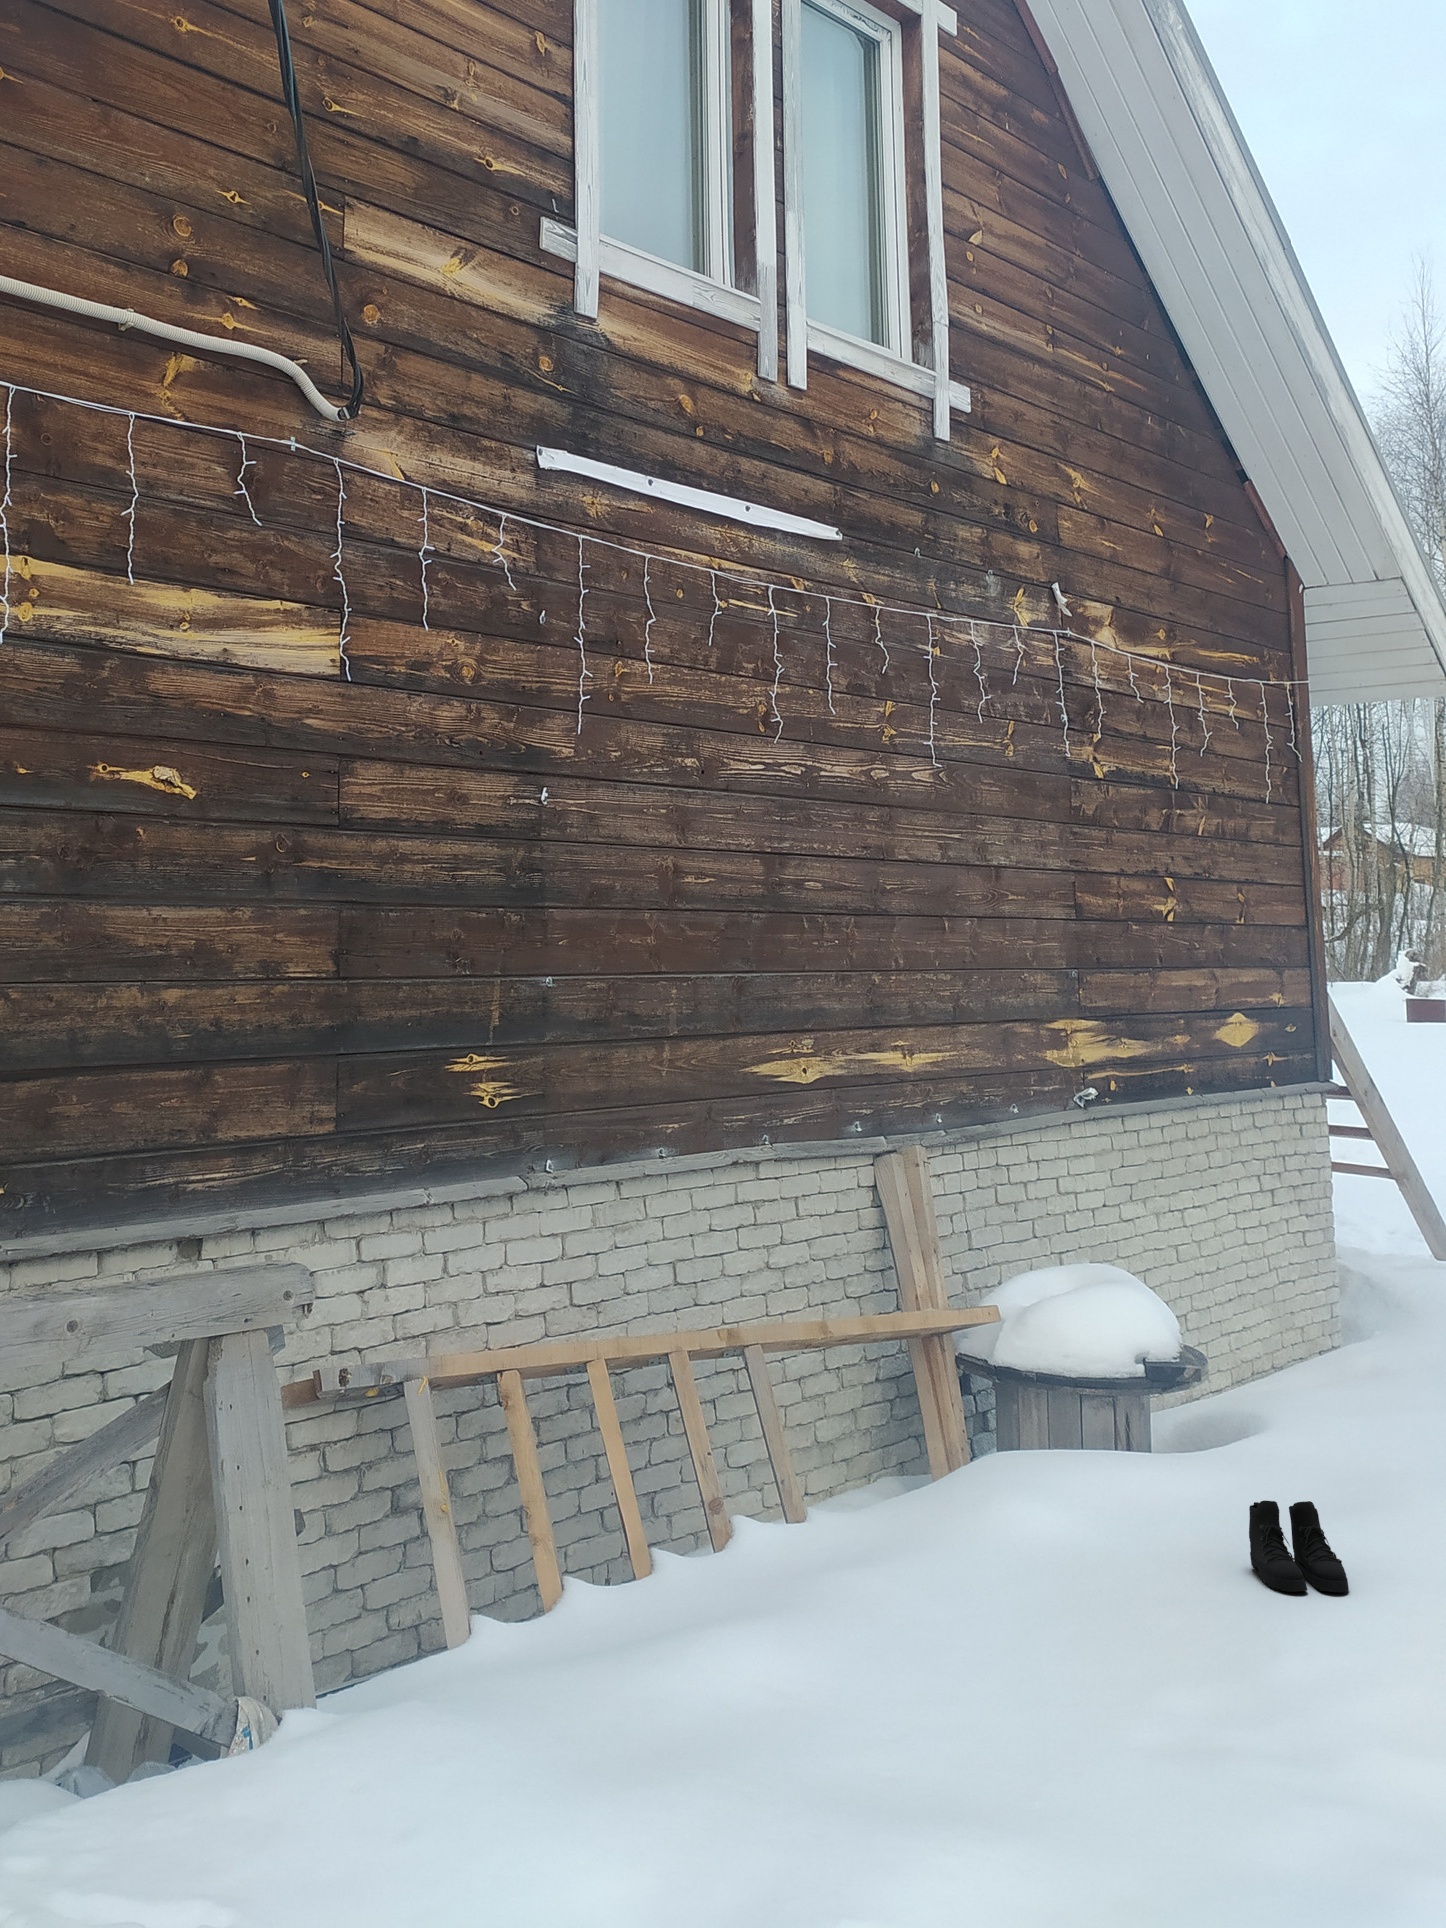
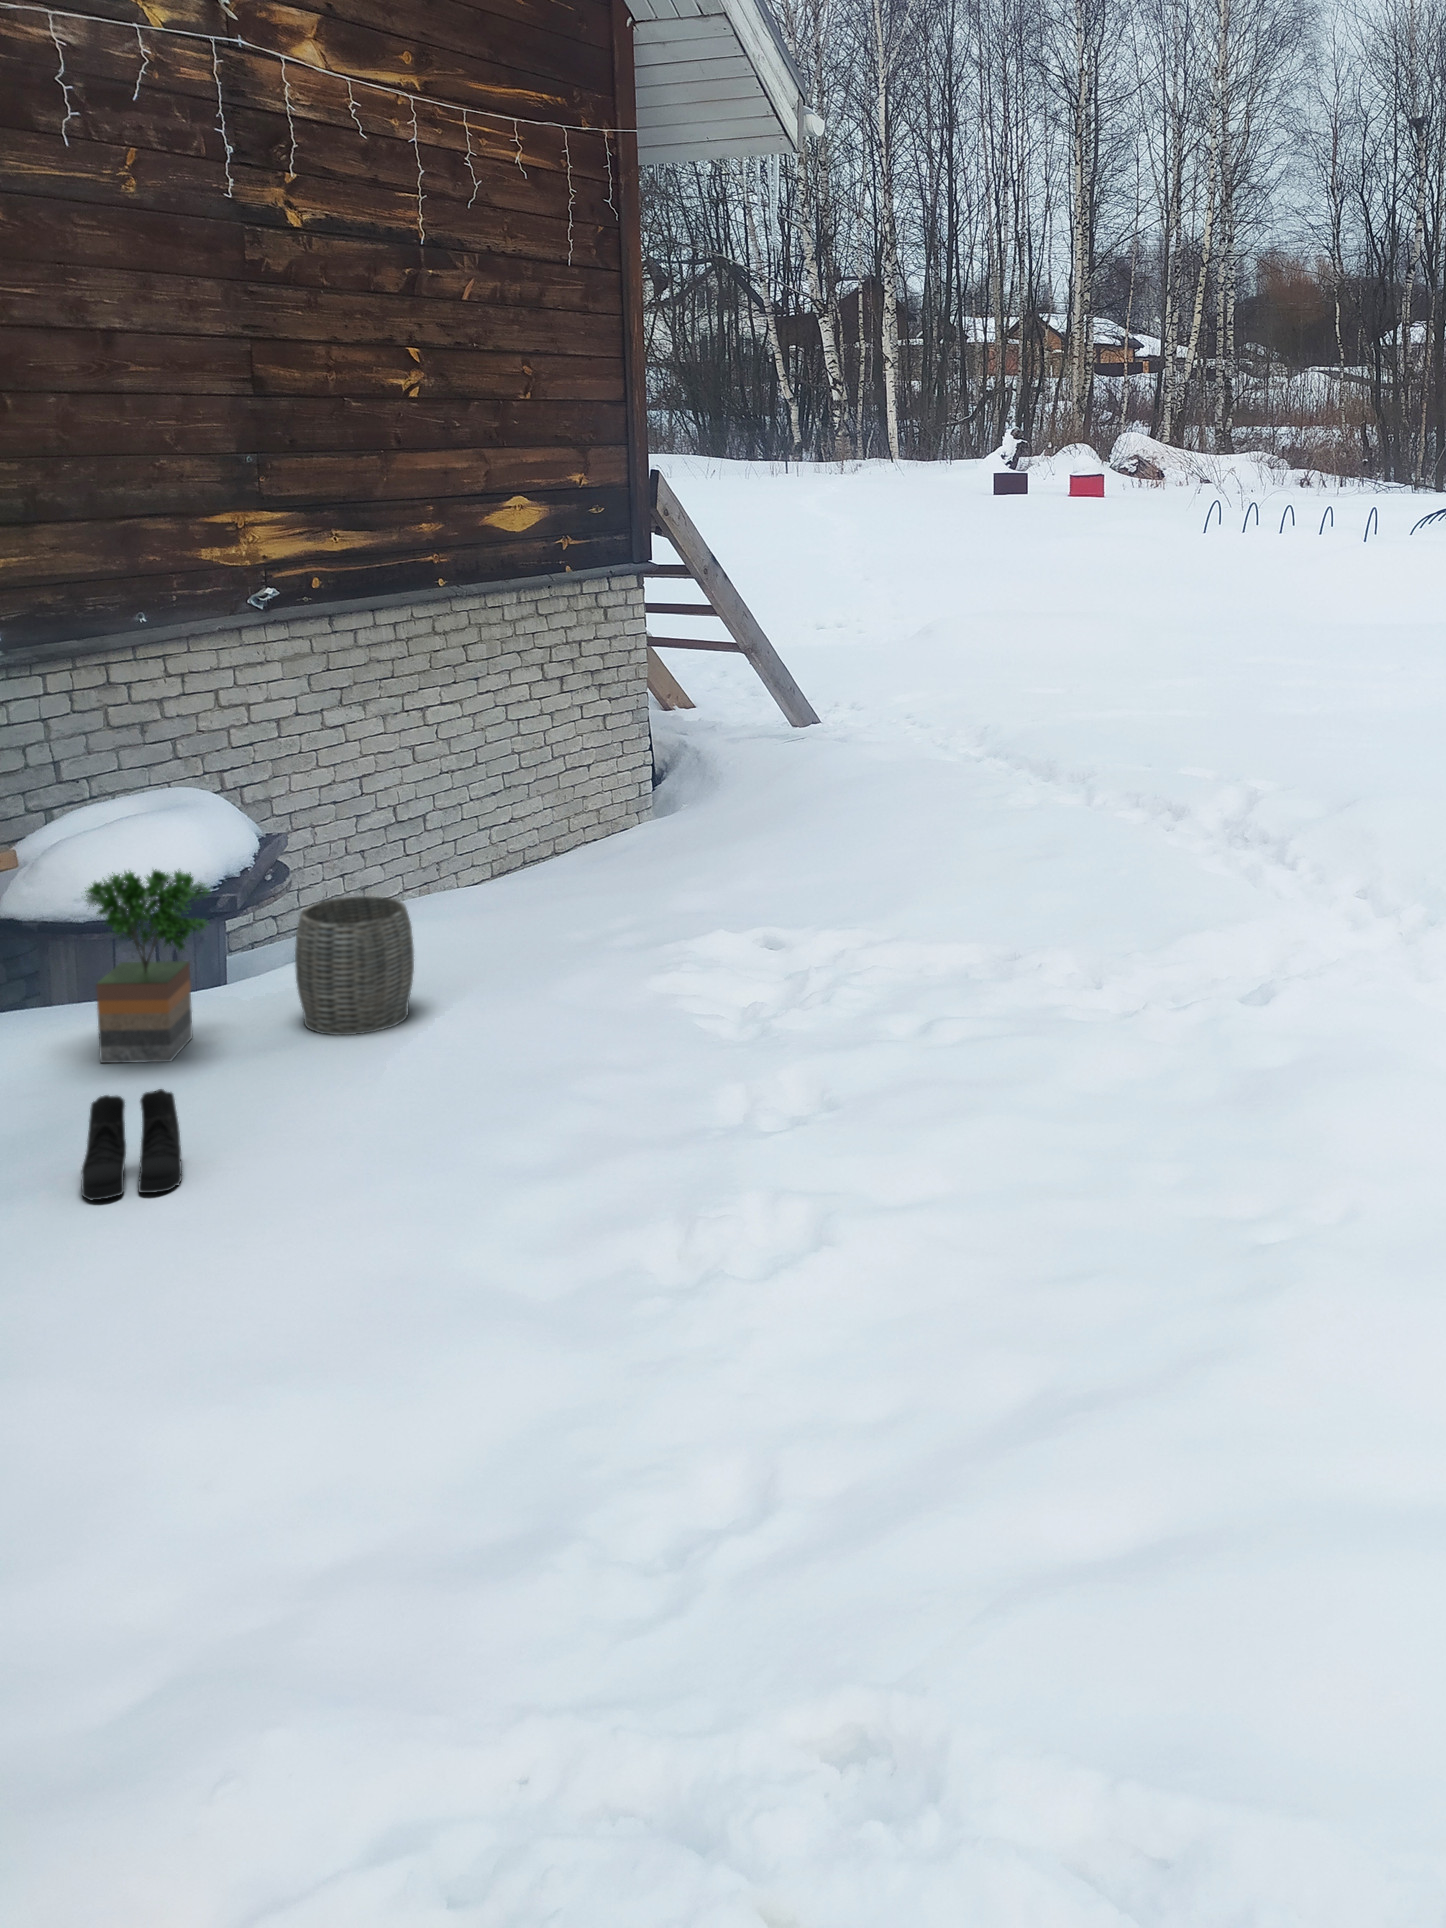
potted tree: none [1113,1316,1232,1498] -> present [85,869,210,1063]
woven basket: none [1279,1363,1391,1494] -> present [295,896,414,1035]

